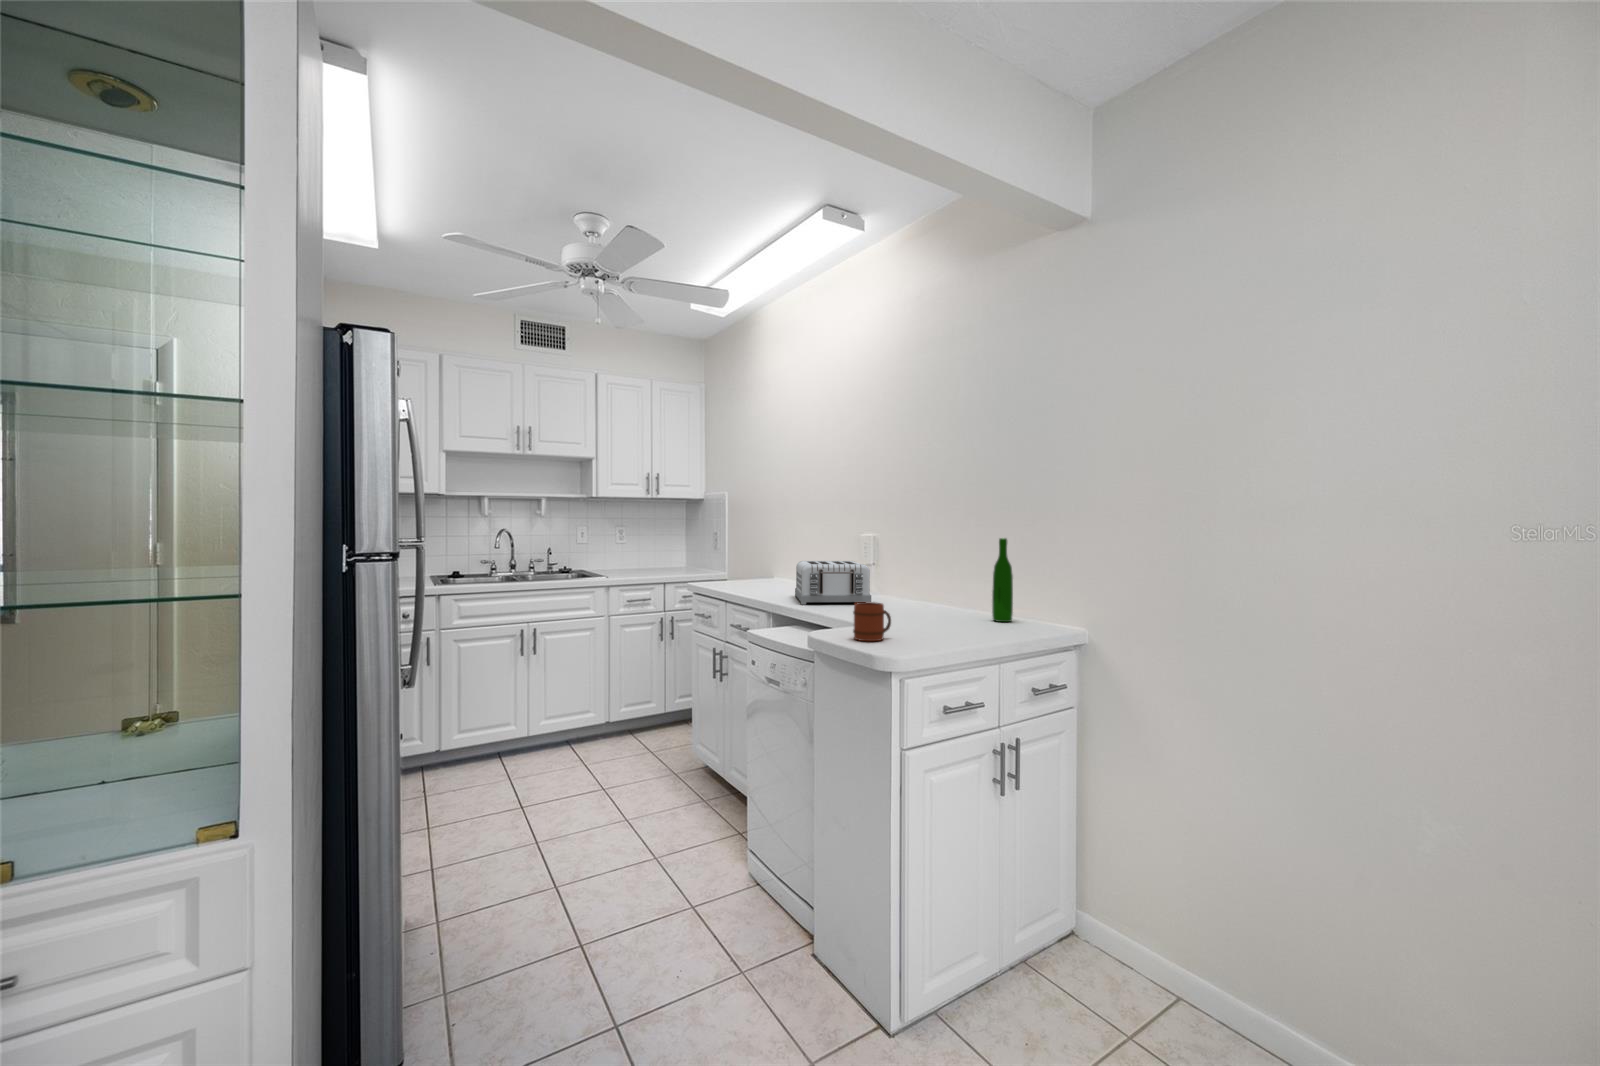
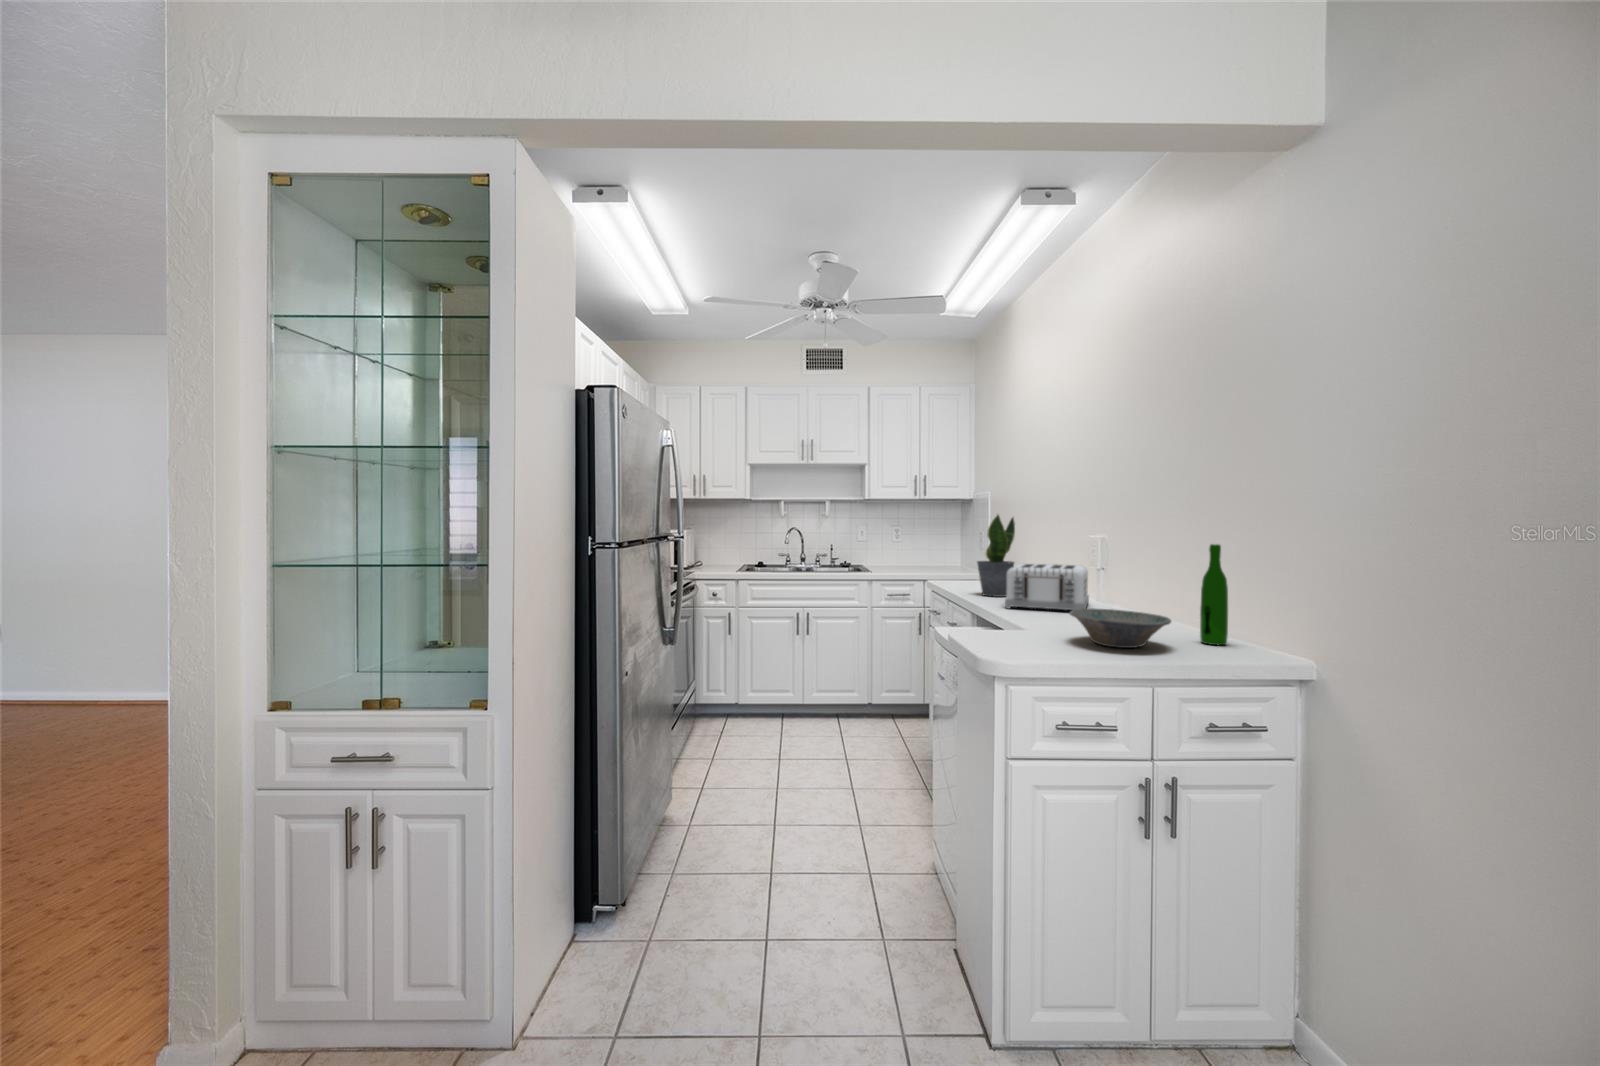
potted plant: none [752,513,788,595] -> present [977,515,1015,597]
bowl: none [905,598,989,631] -> present [1070,608,1171,648]
mug: present [853,602,891,641] -> none [988,608,1031,649]

